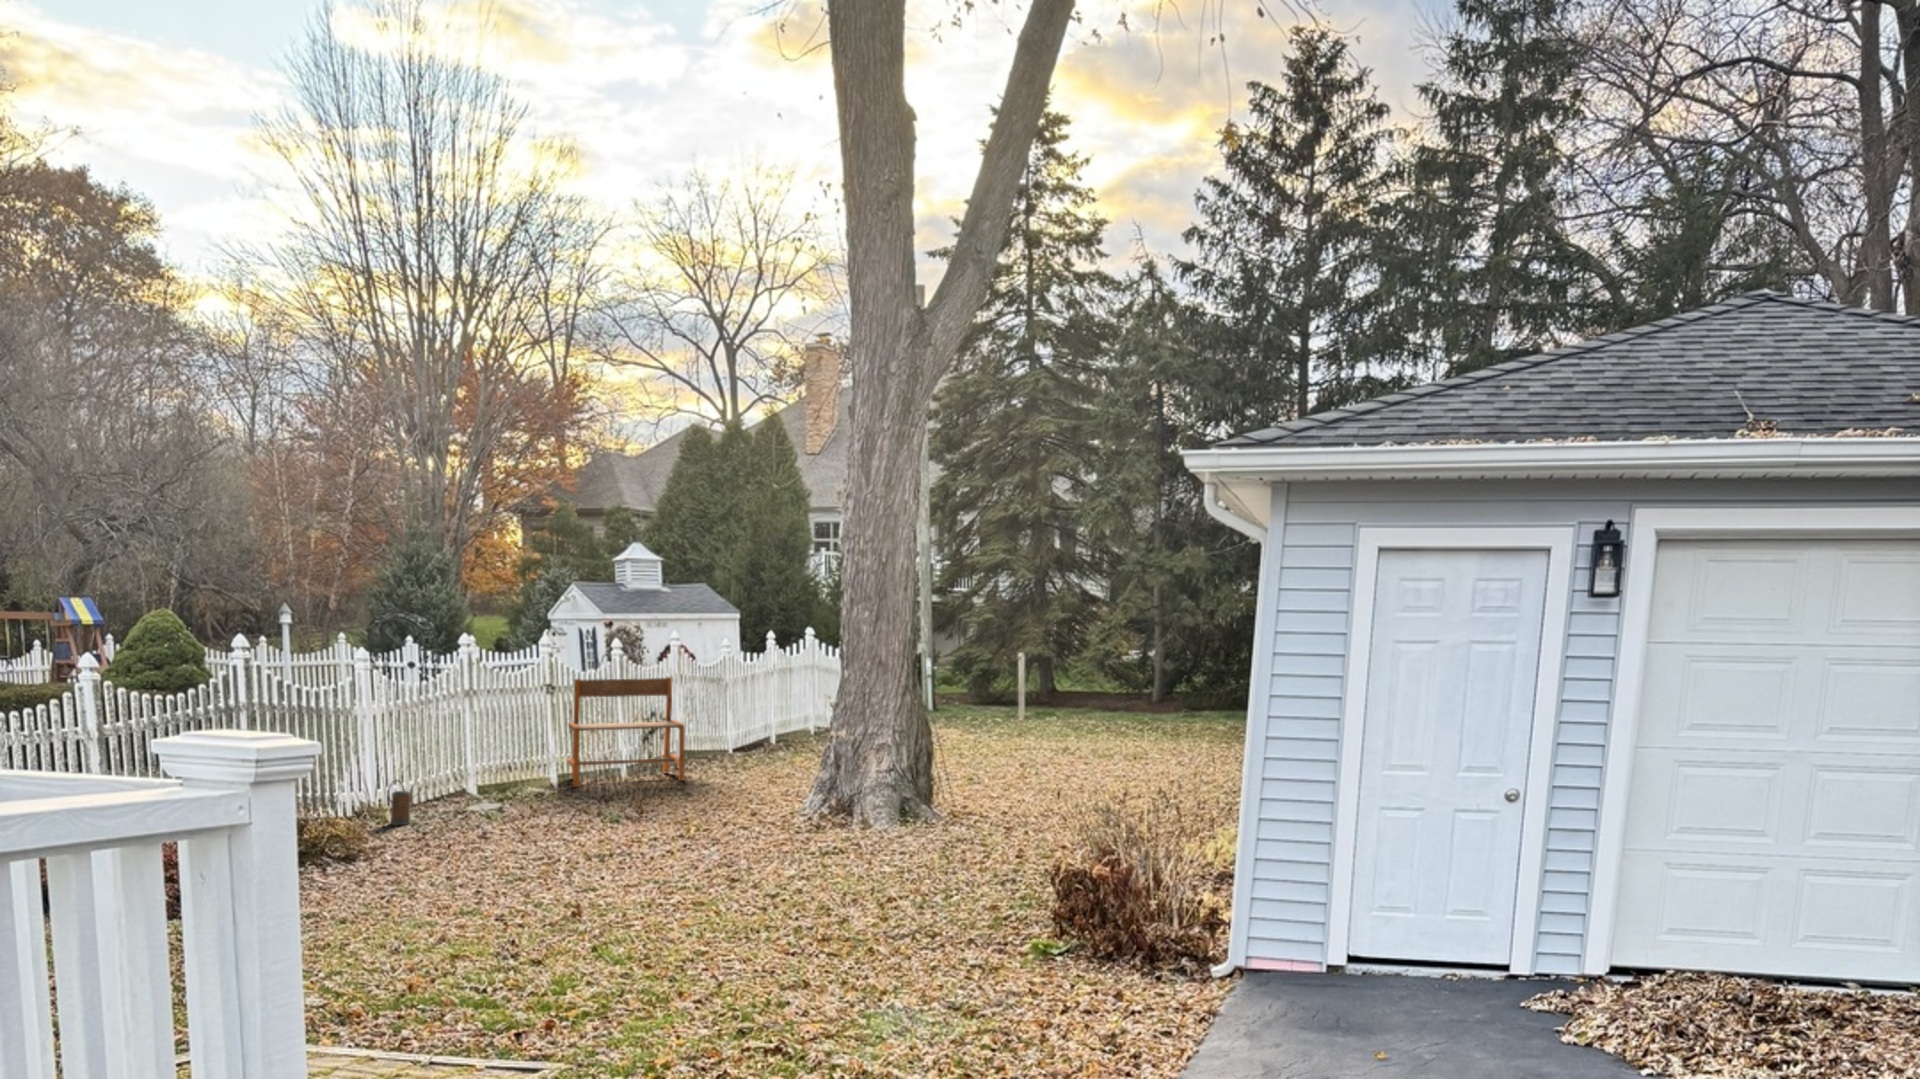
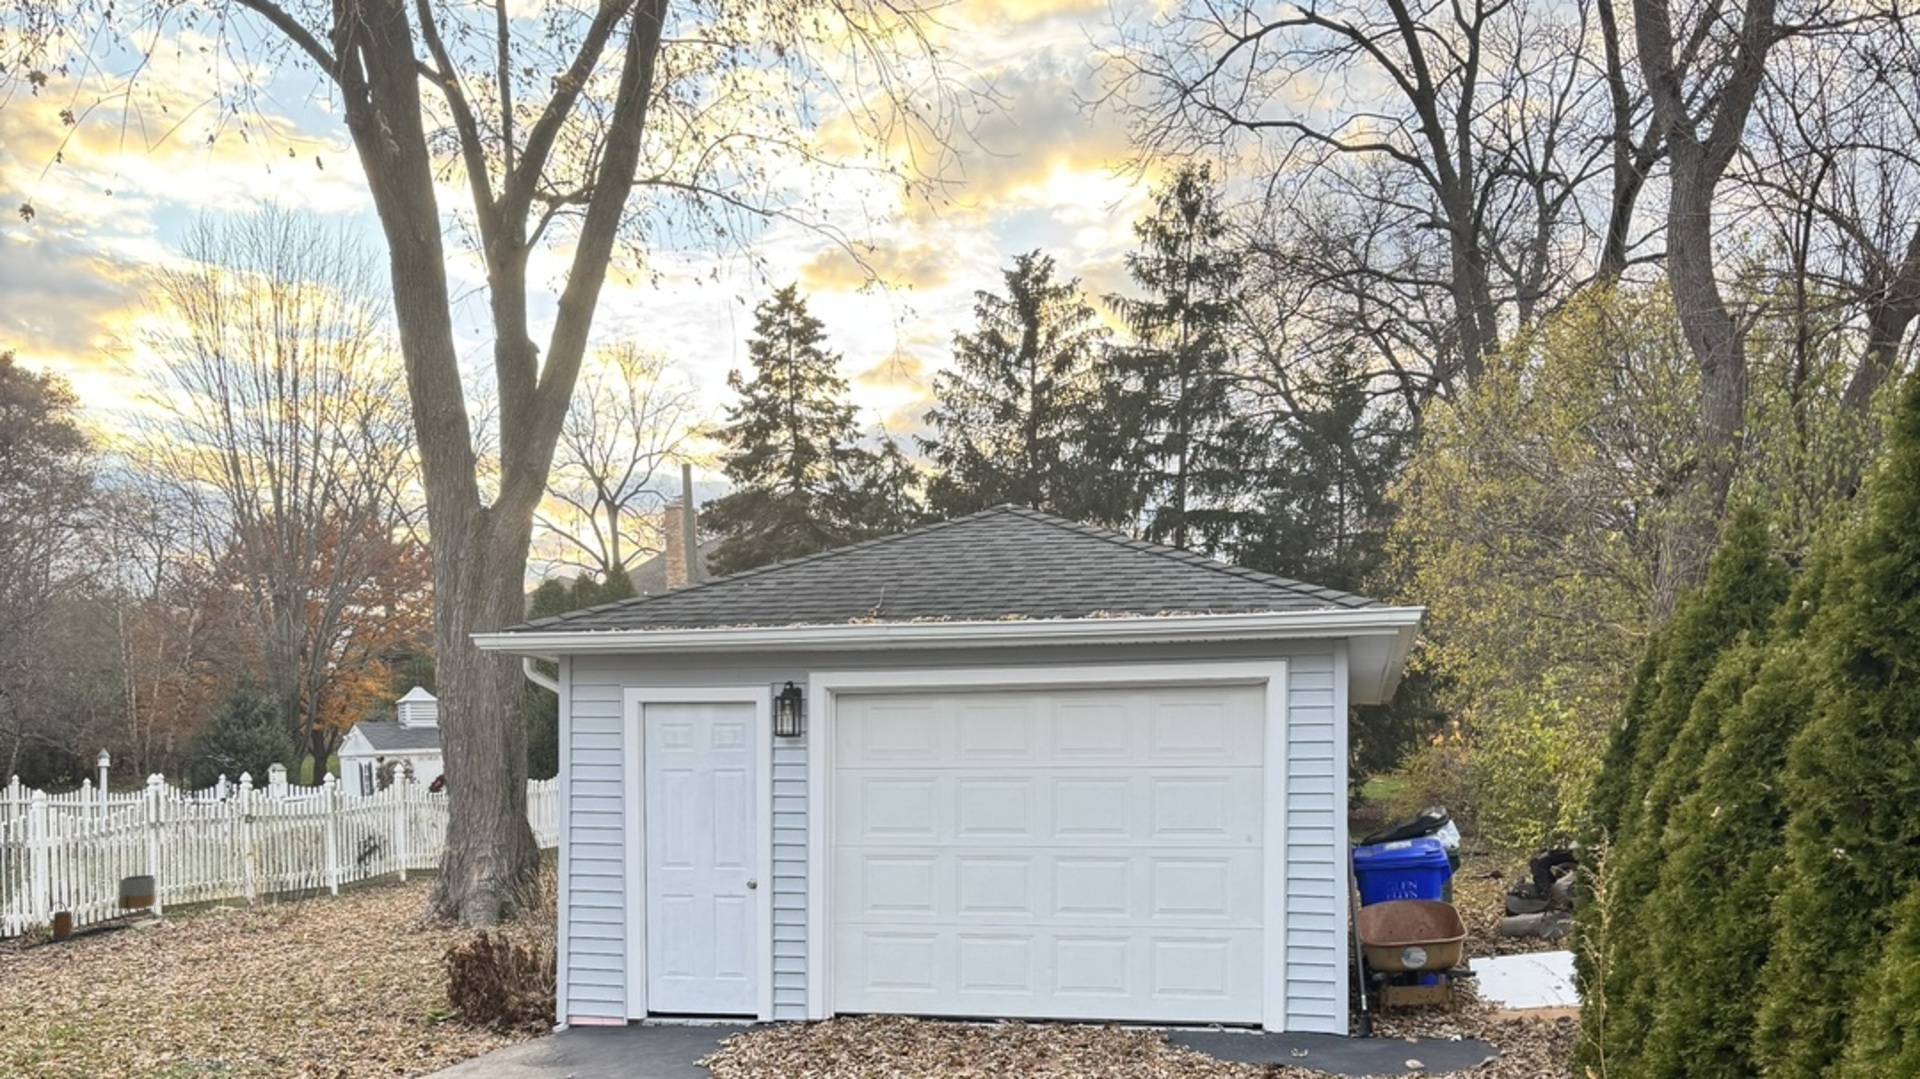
bench: present [567,677,685,787] -> none [258,807,365,905]
planter: none [439,750,479,808] -> present [118,875,156,918]

